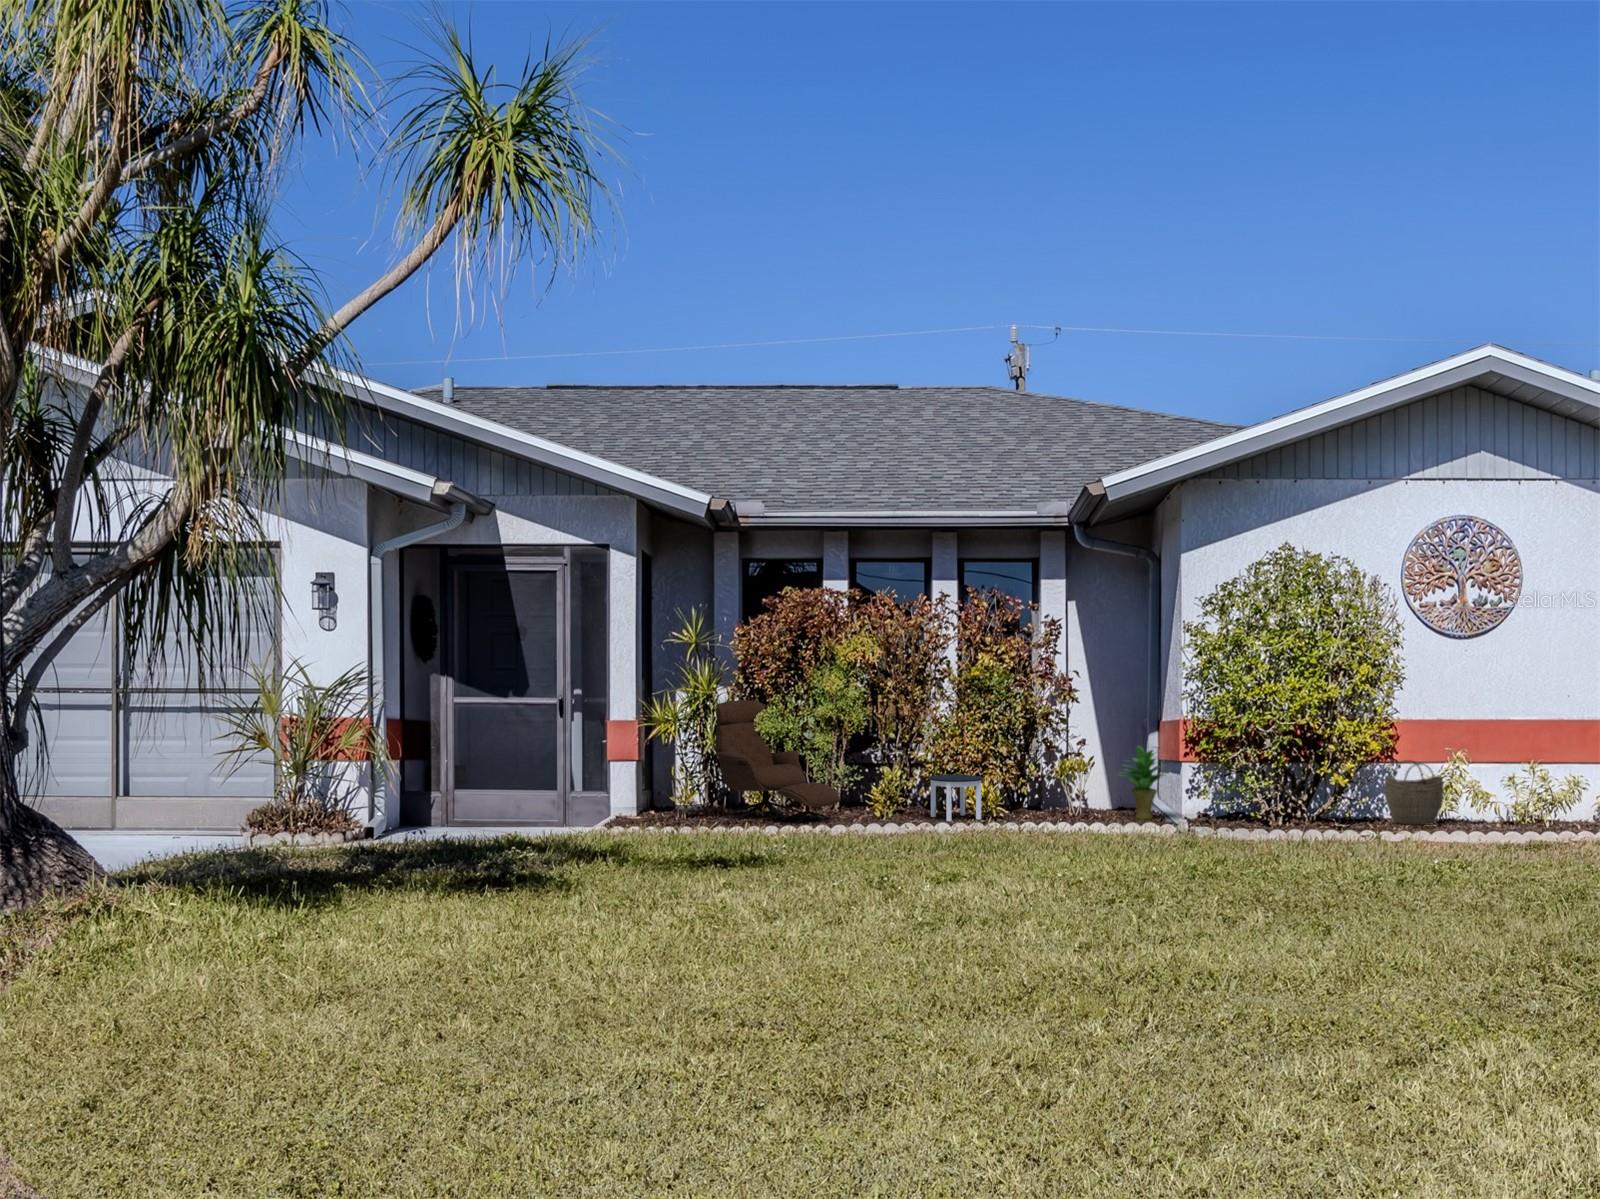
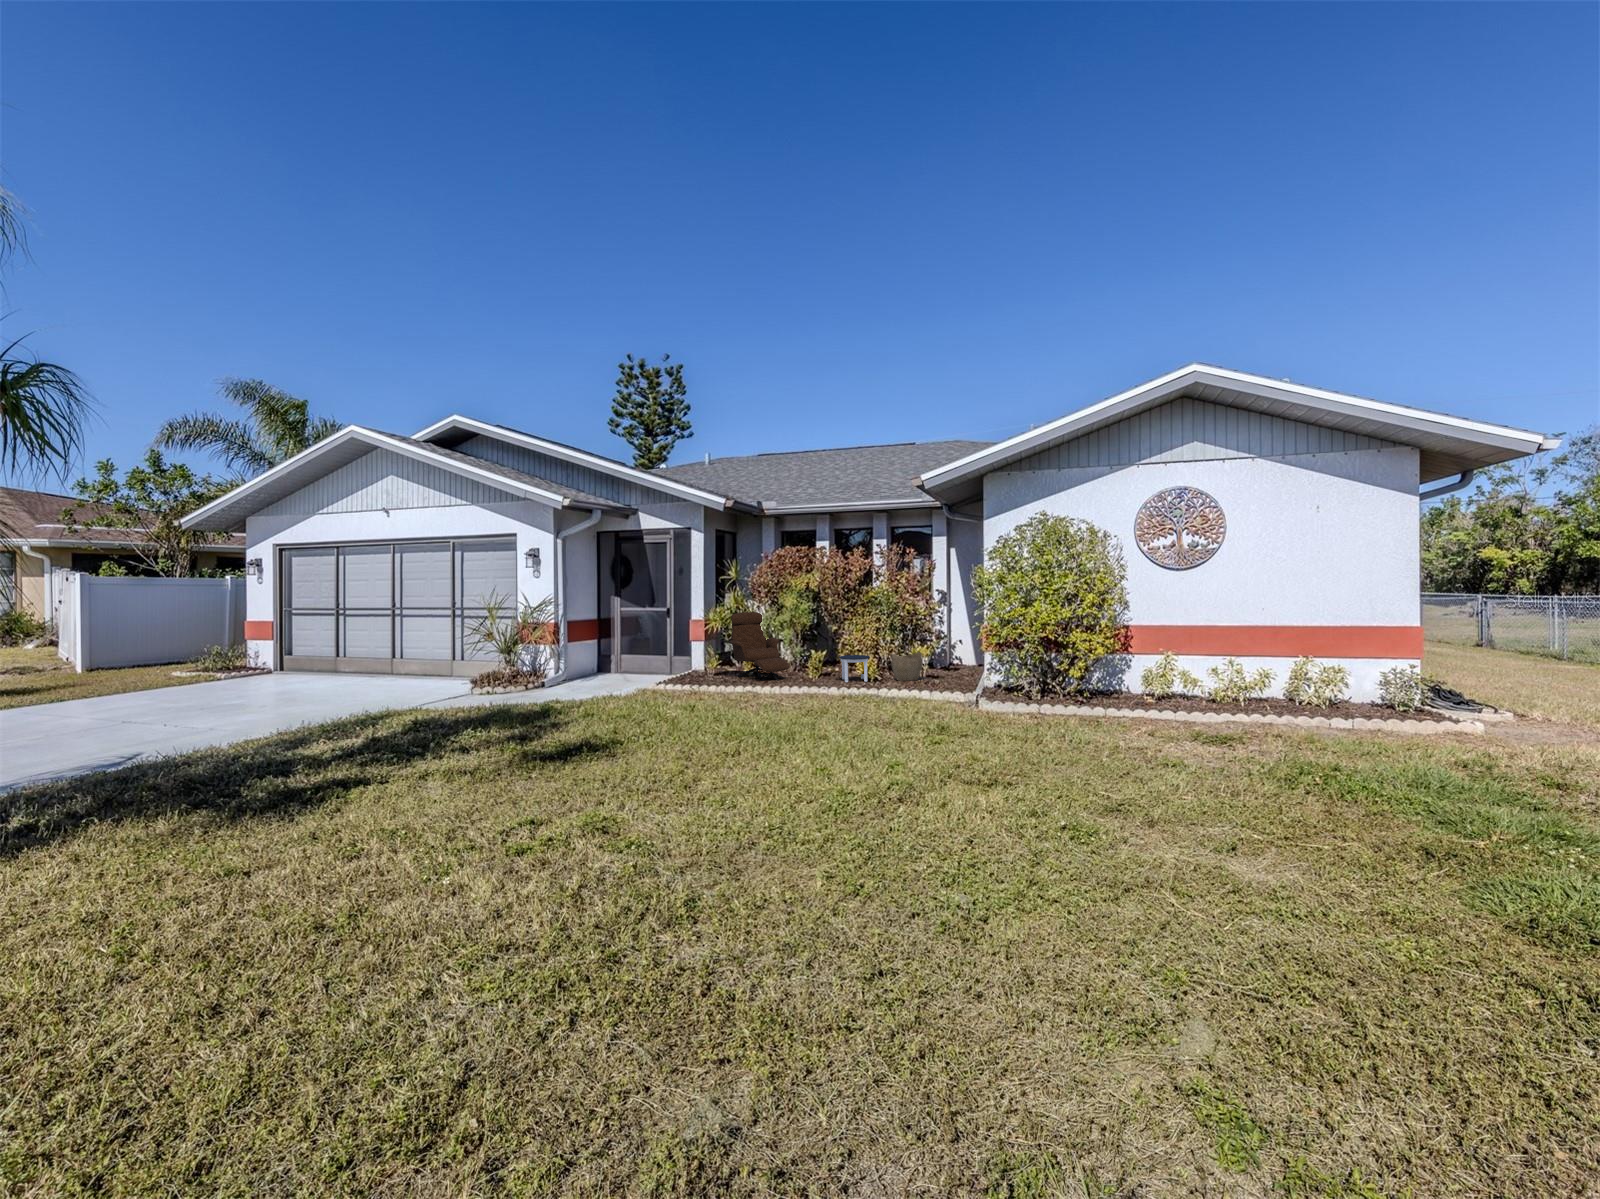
potted plant: present [1122,746,1163,819] -> none [949,640,983,685]
woven basket: present [1384,760,1444,825] -> present [891,647,923,681]

